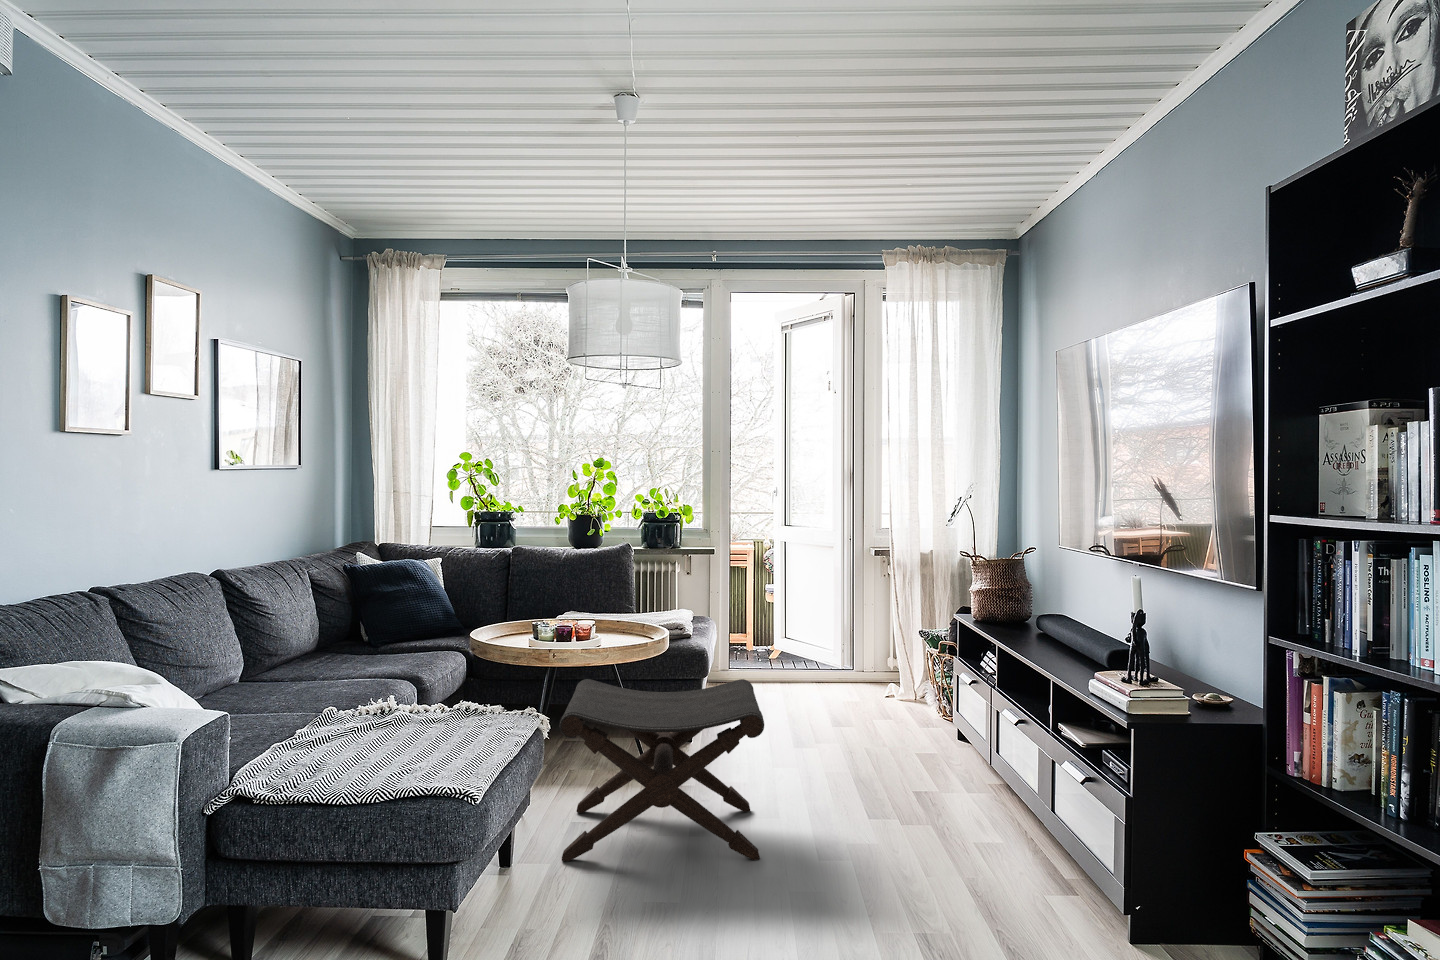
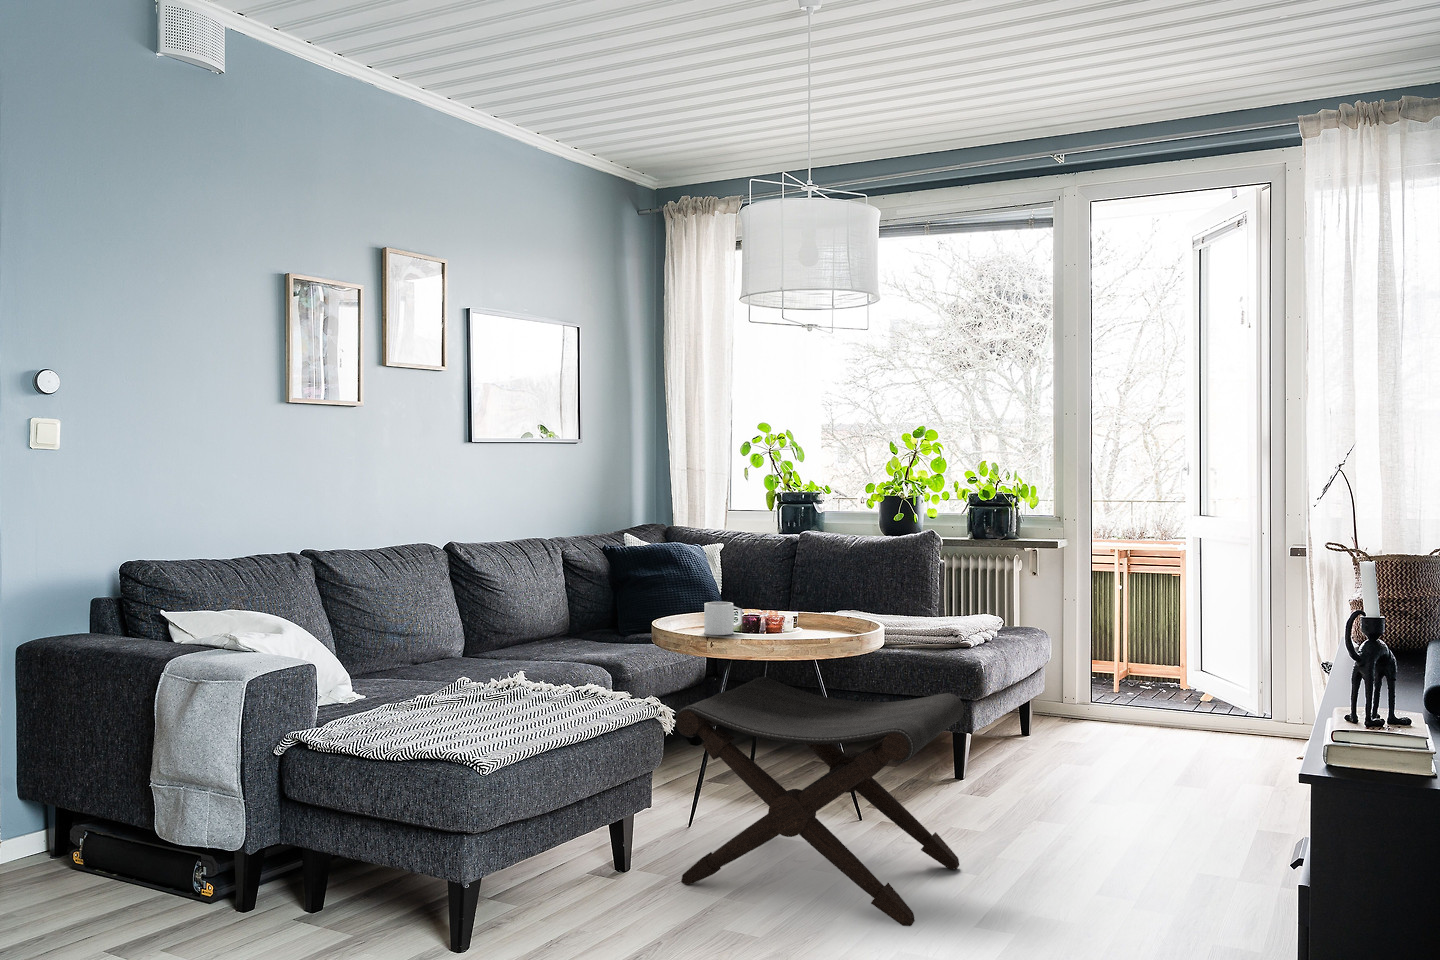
mug: none [533,619,562,648] -> present [704,602,742,635]

